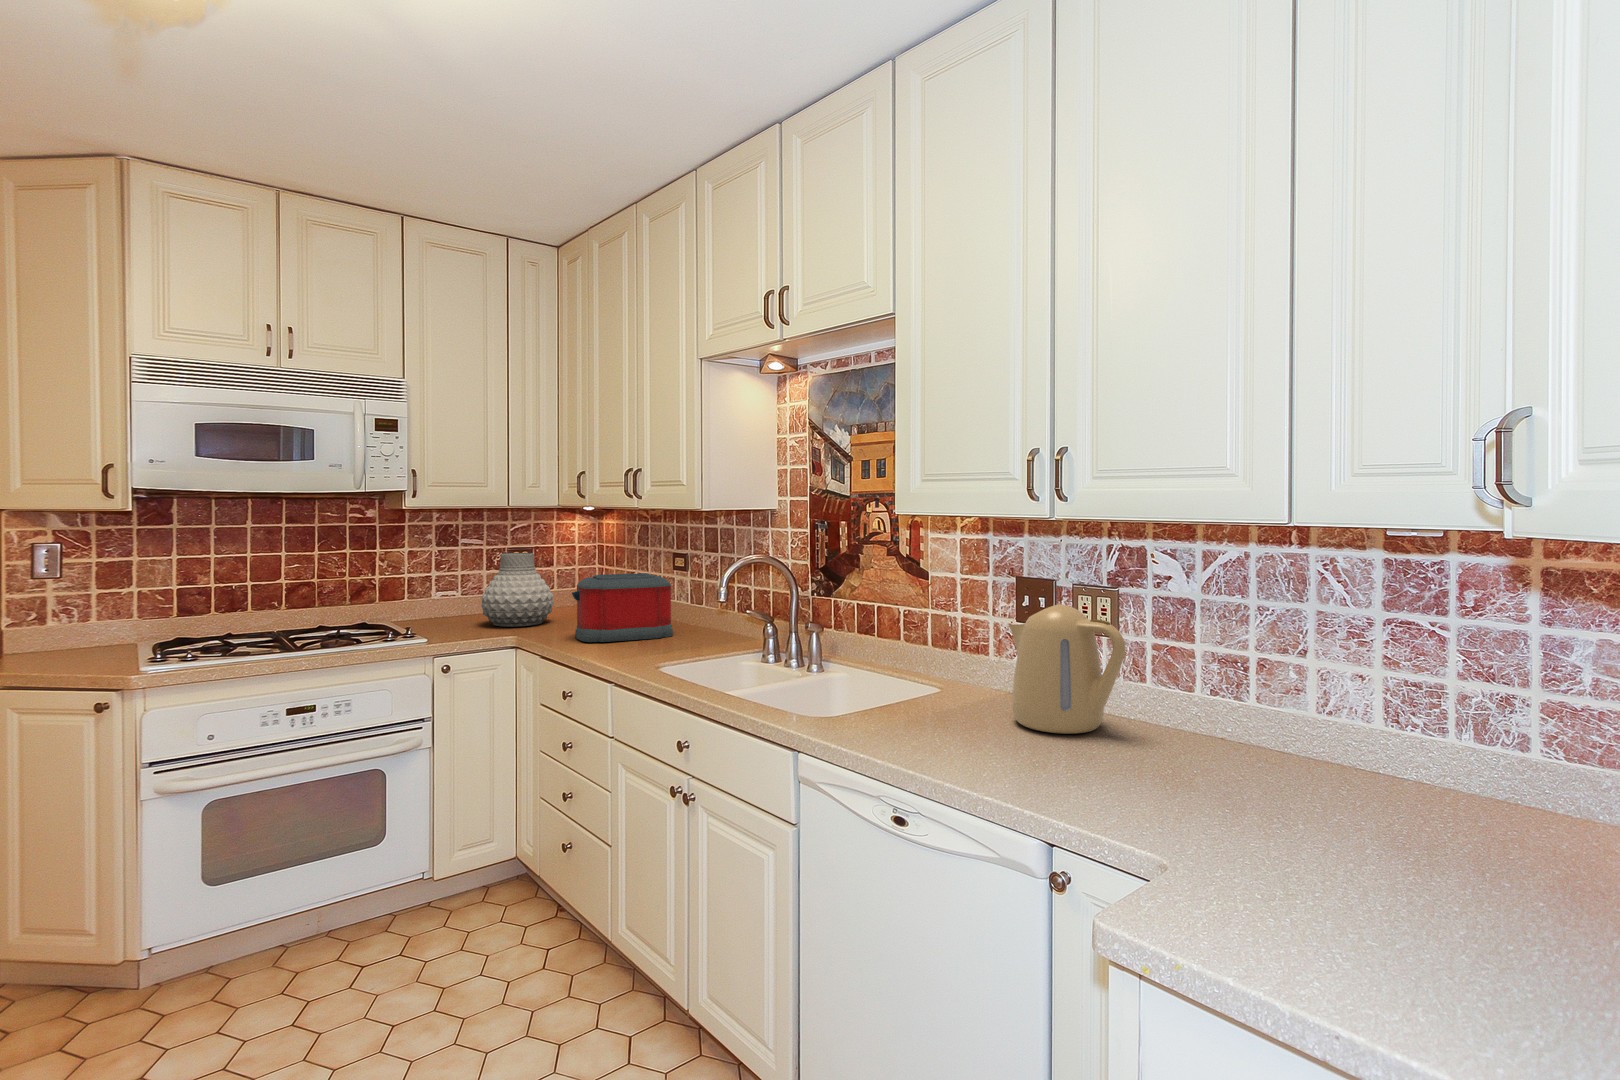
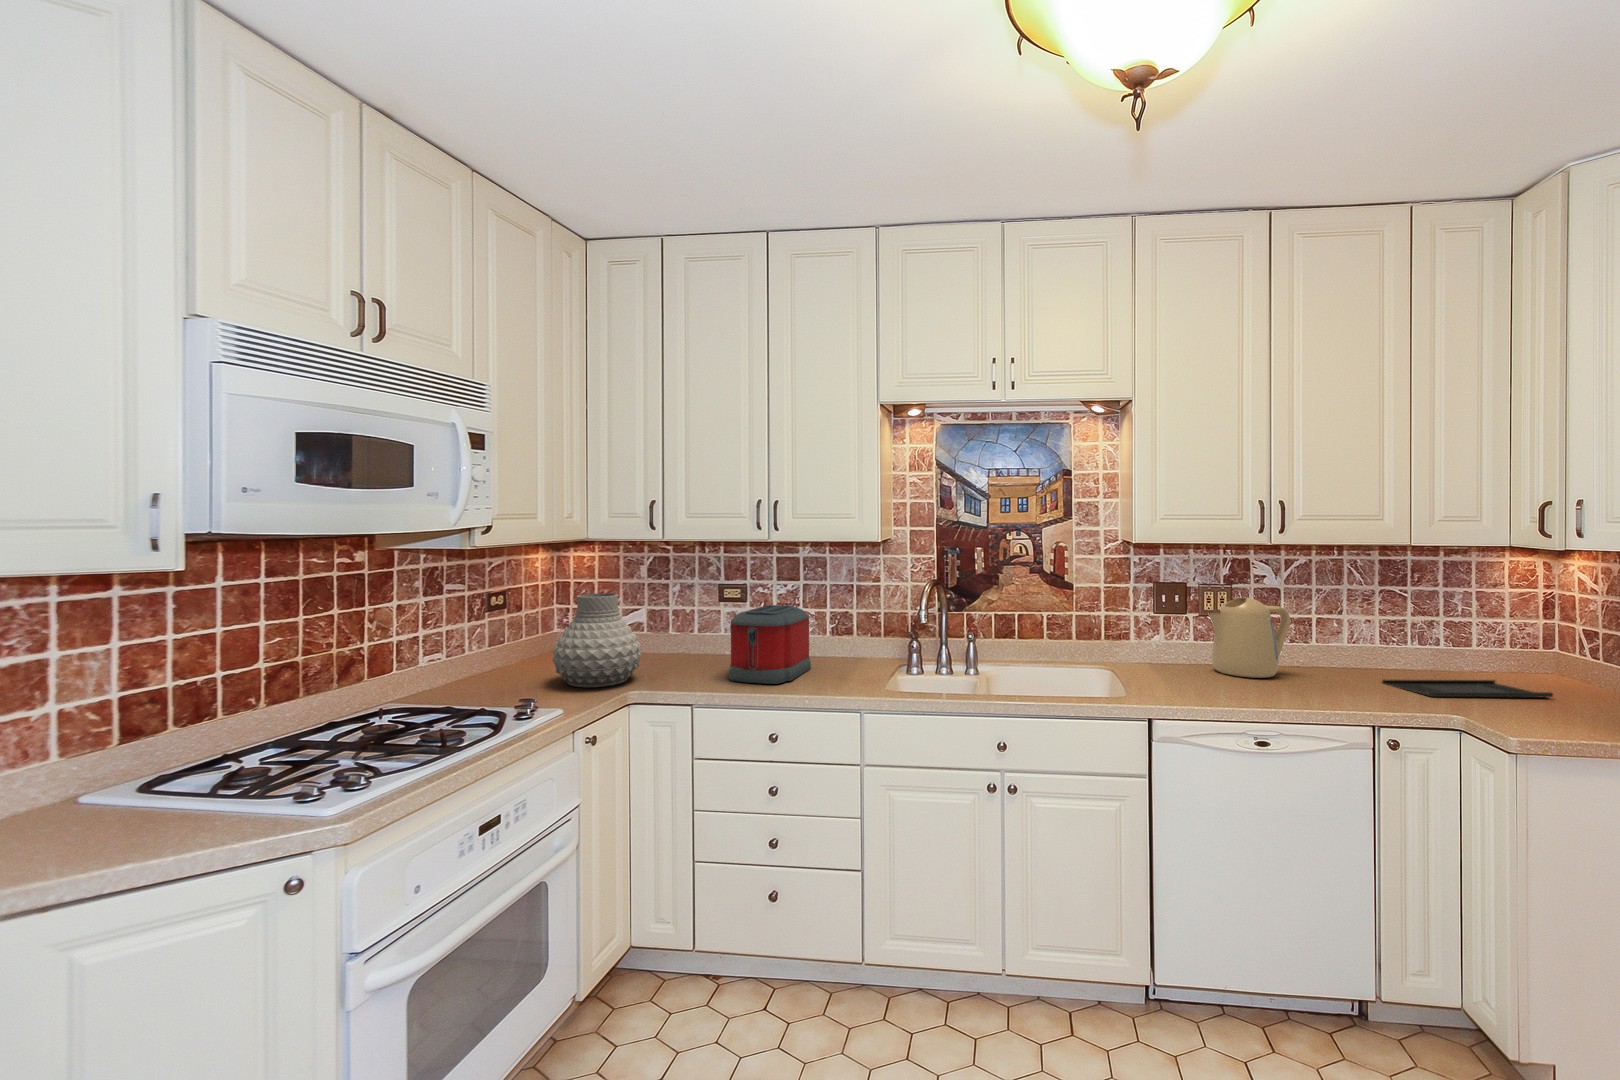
tray: none [1175,774,1475,879] -> present [1382,680,1553,697]

